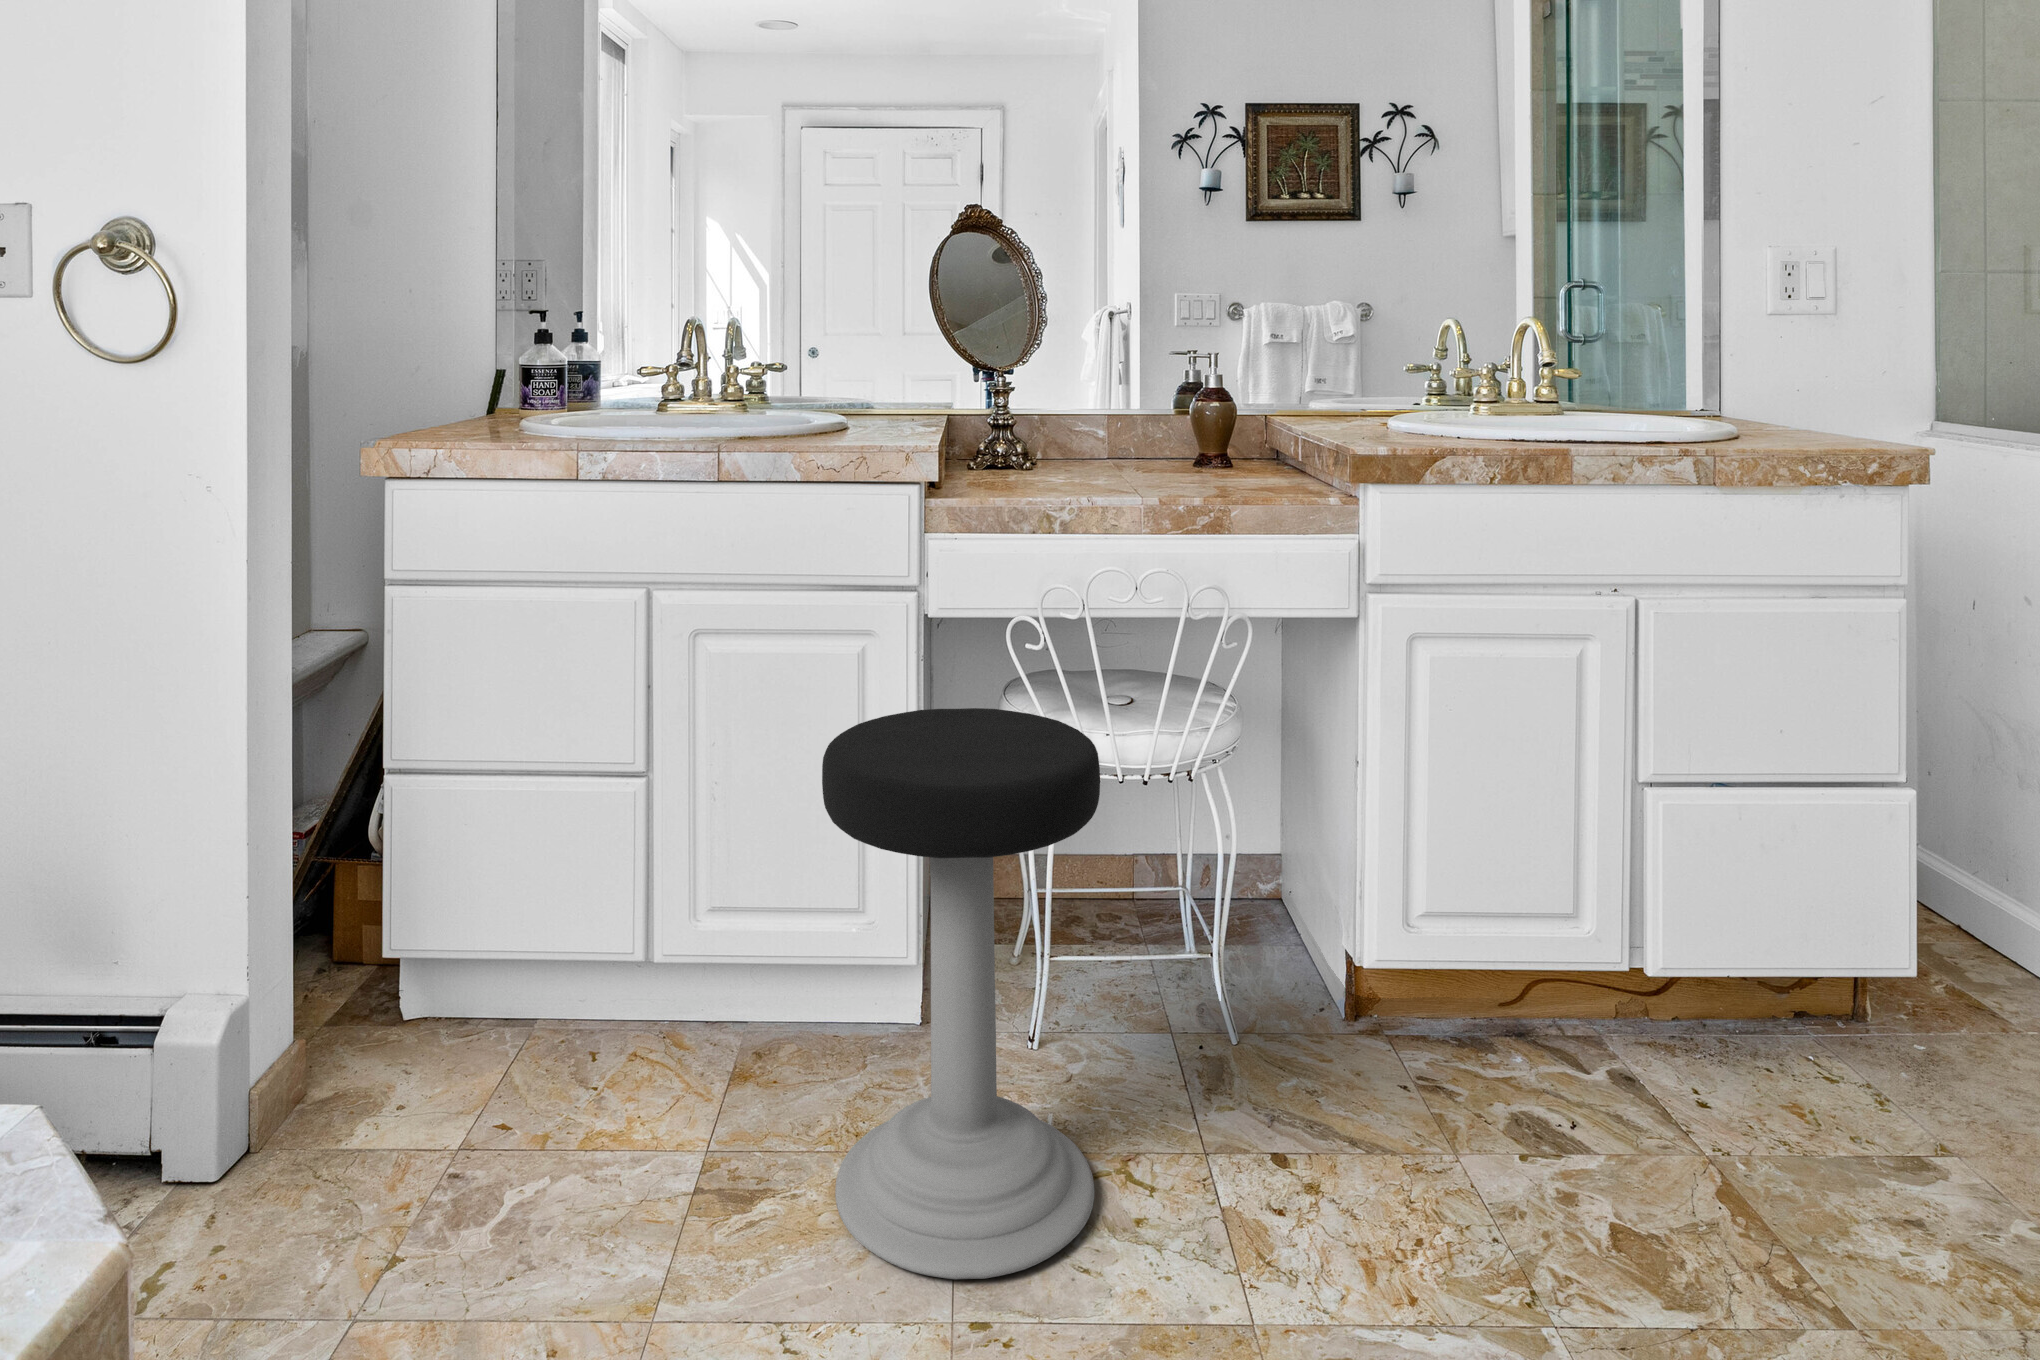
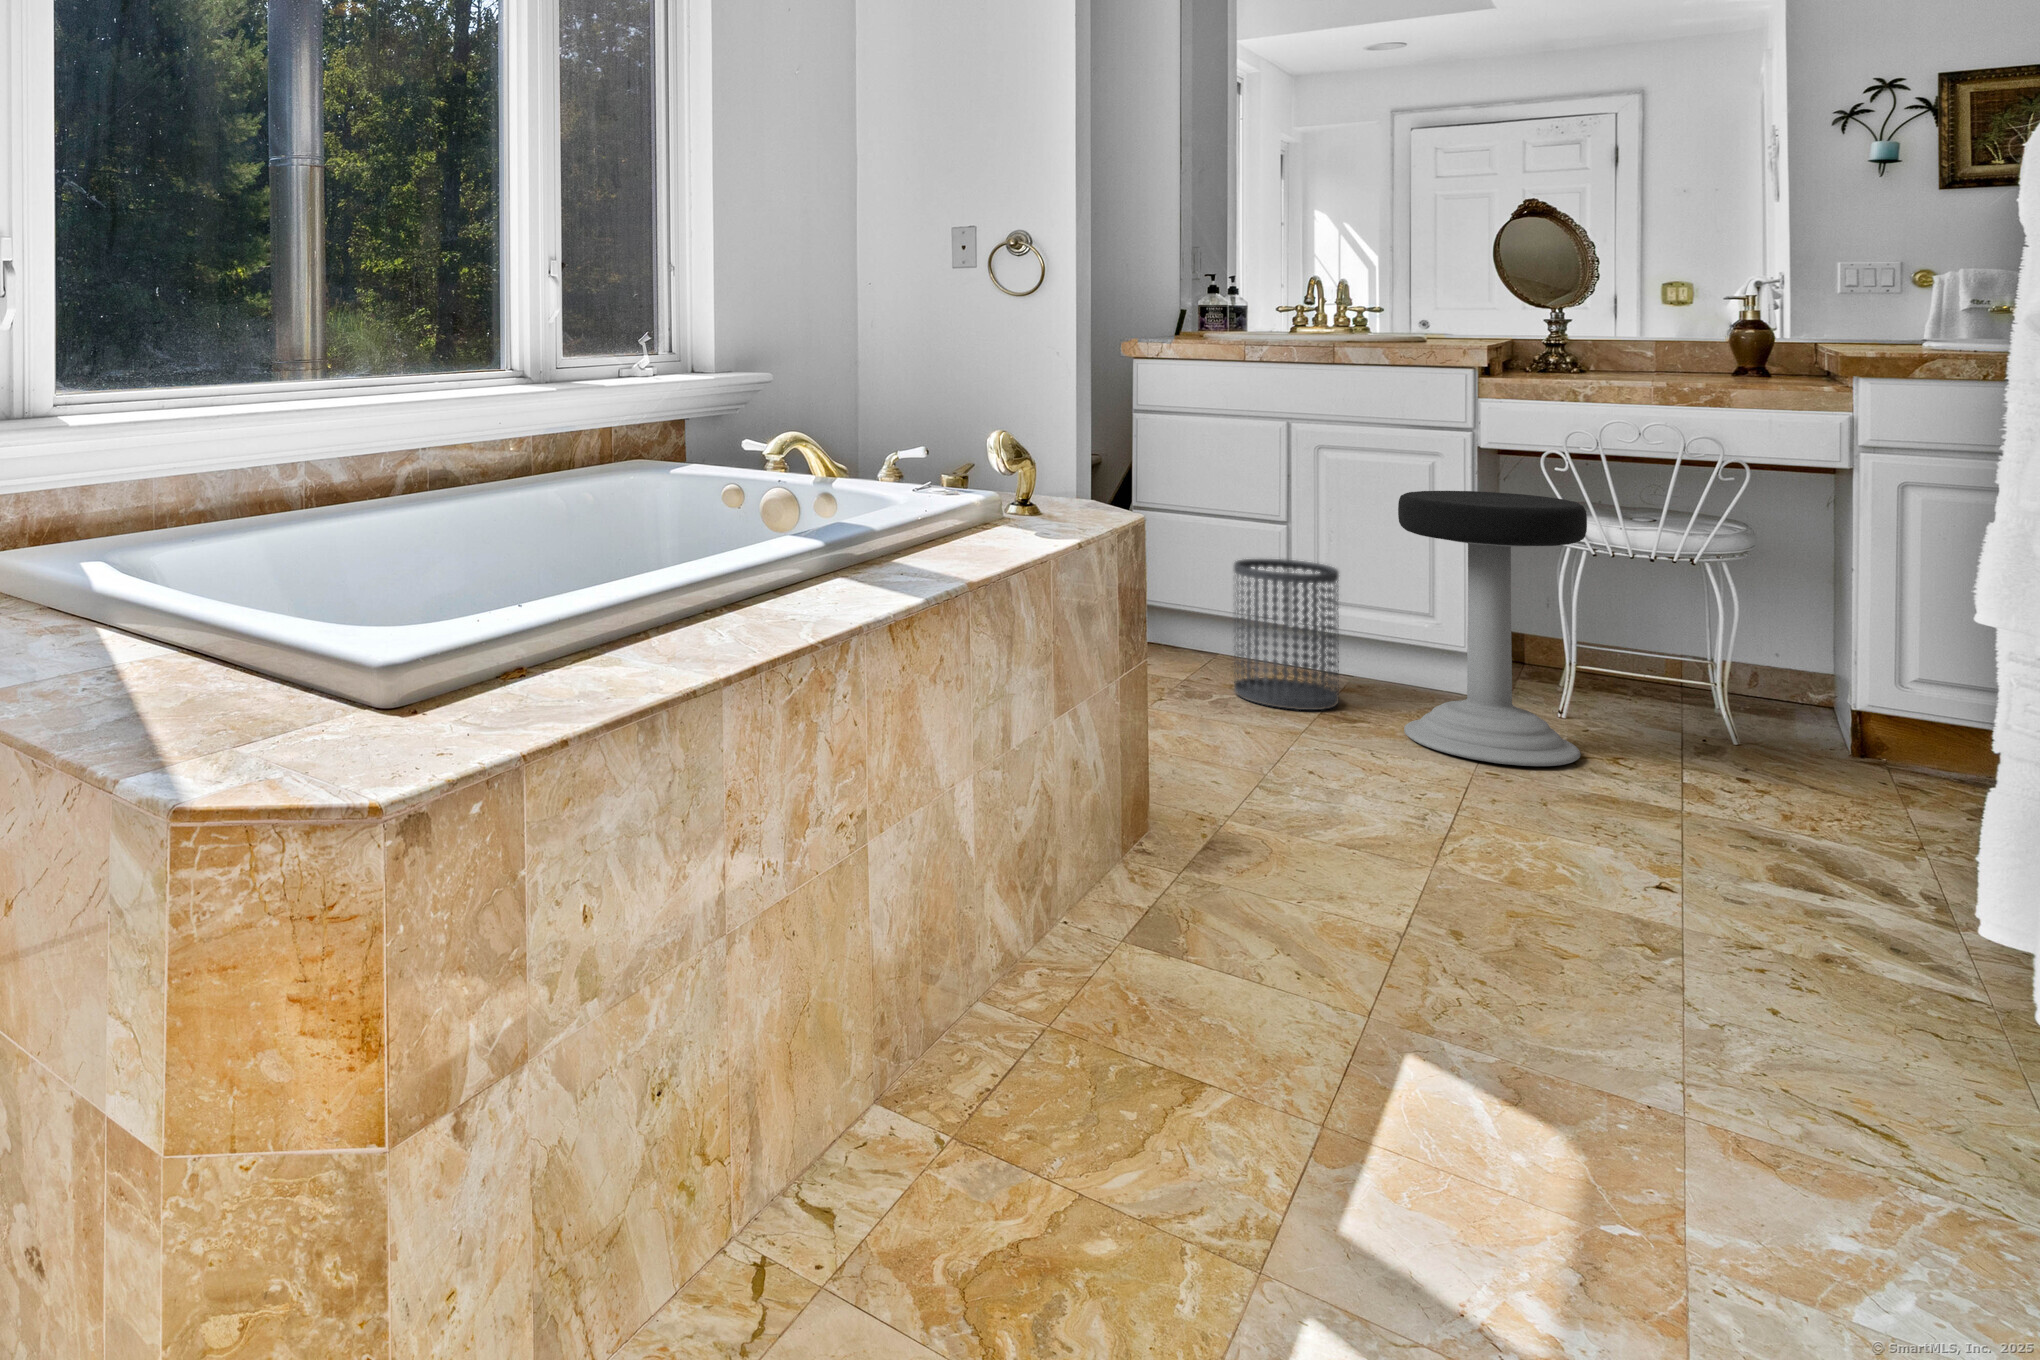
wastebasket: none [549,848,729,1184] -> present [1234,559,1339,710]

